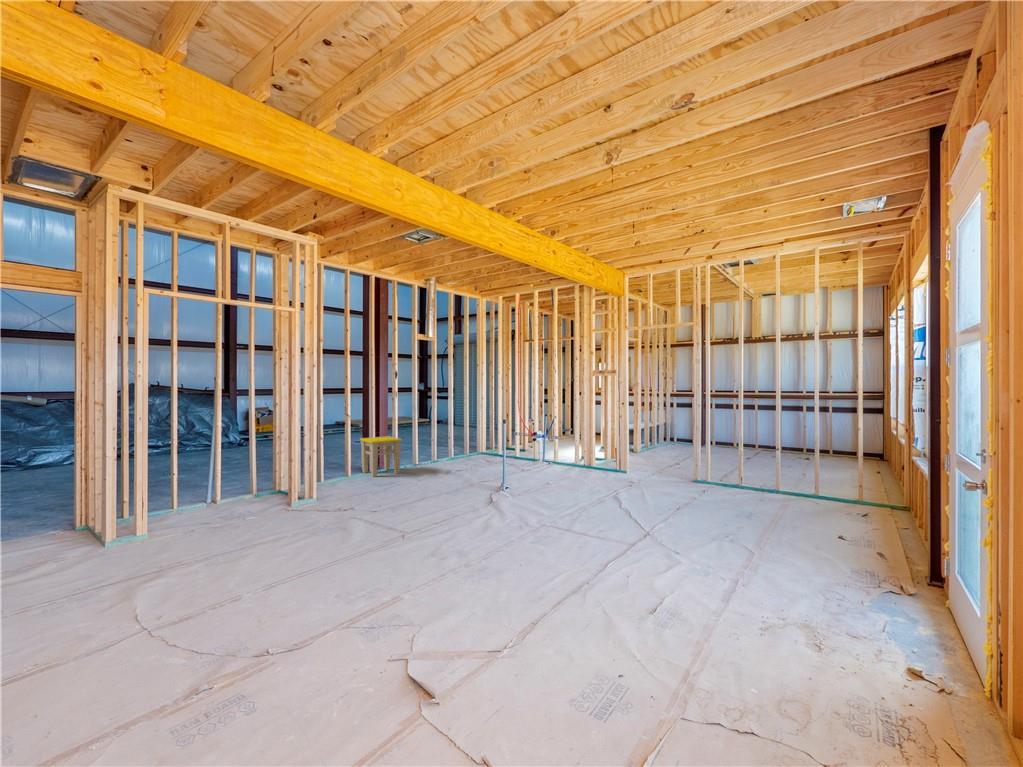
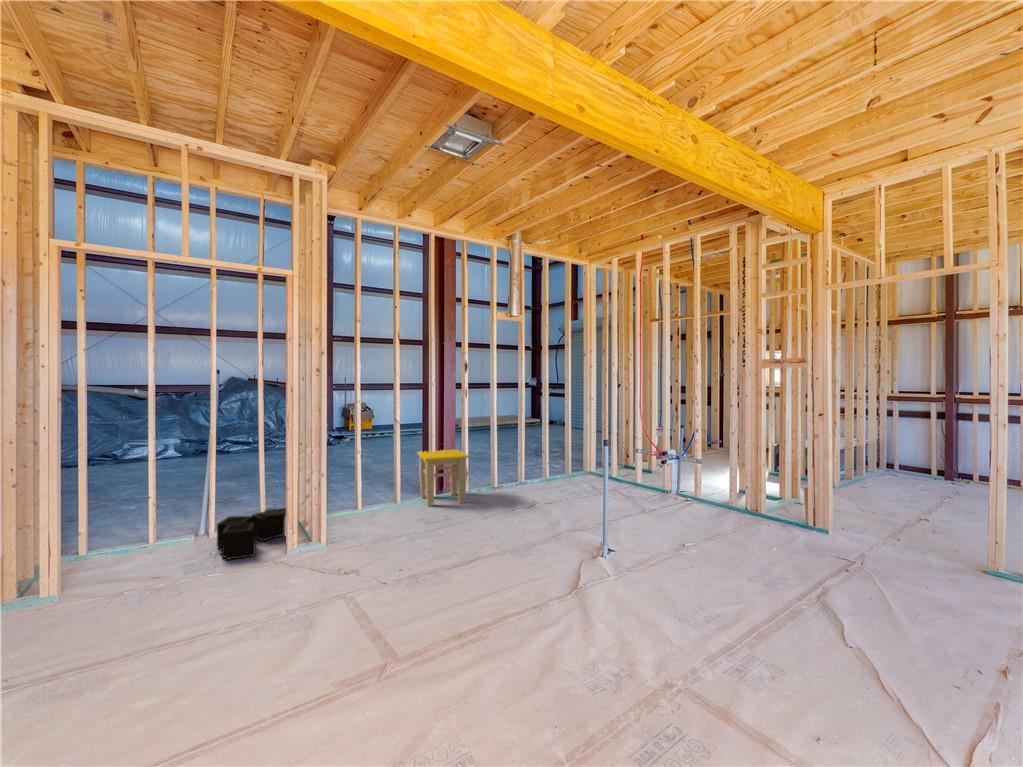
storage bin: none [234,478,283,510] -> present [217,508,286,560]

